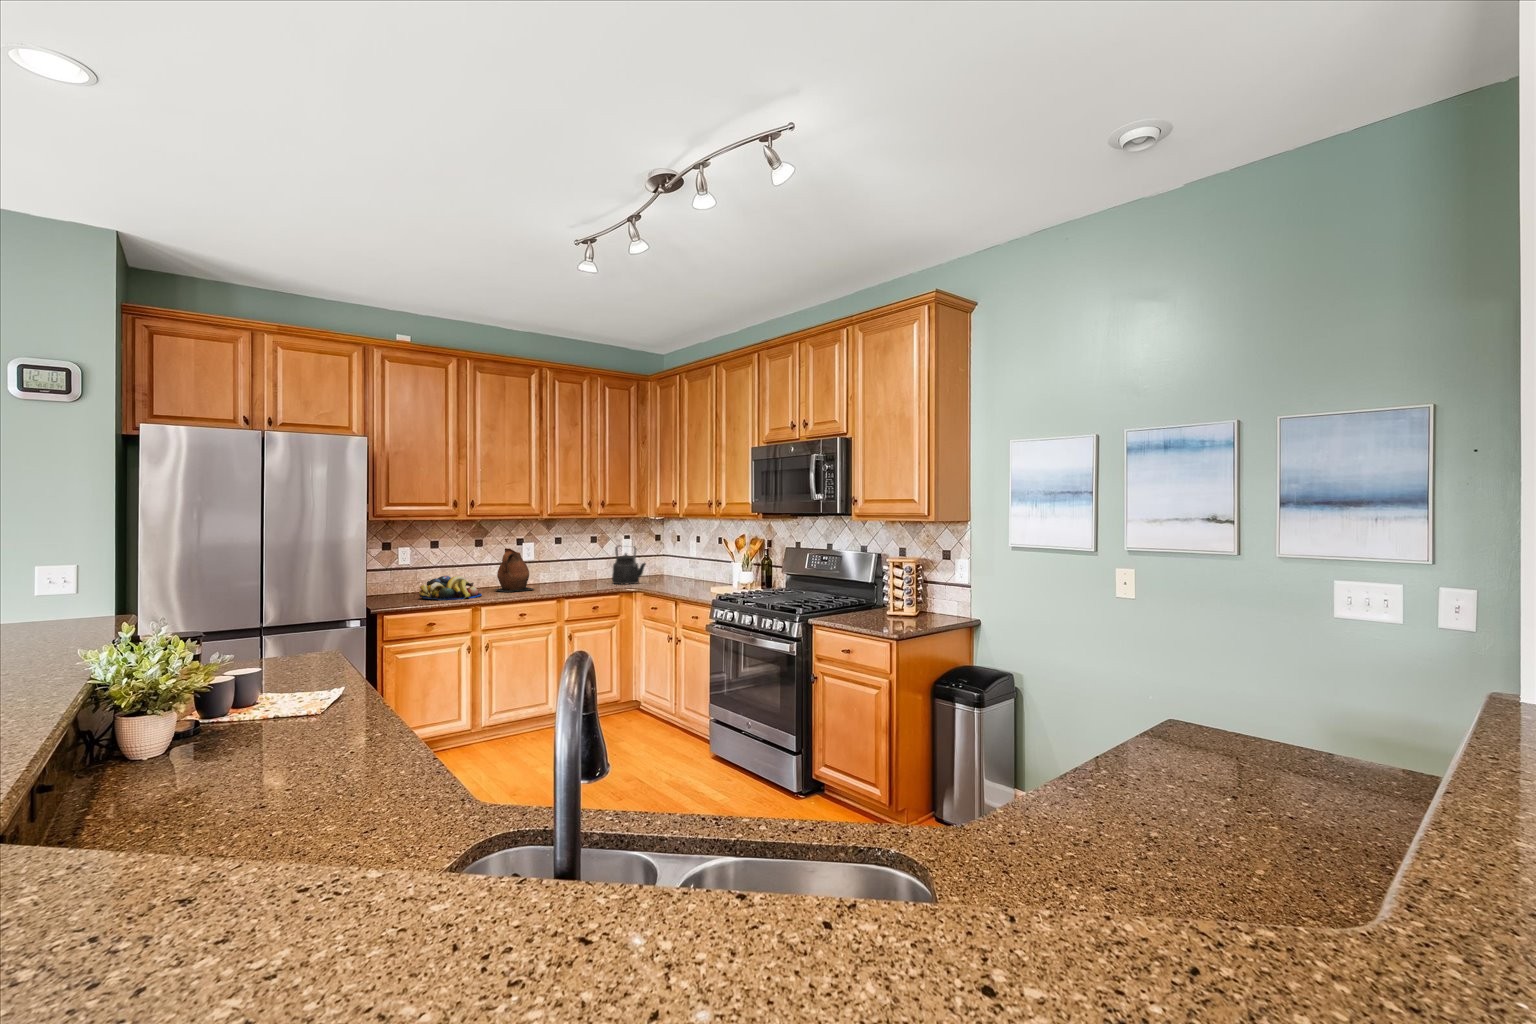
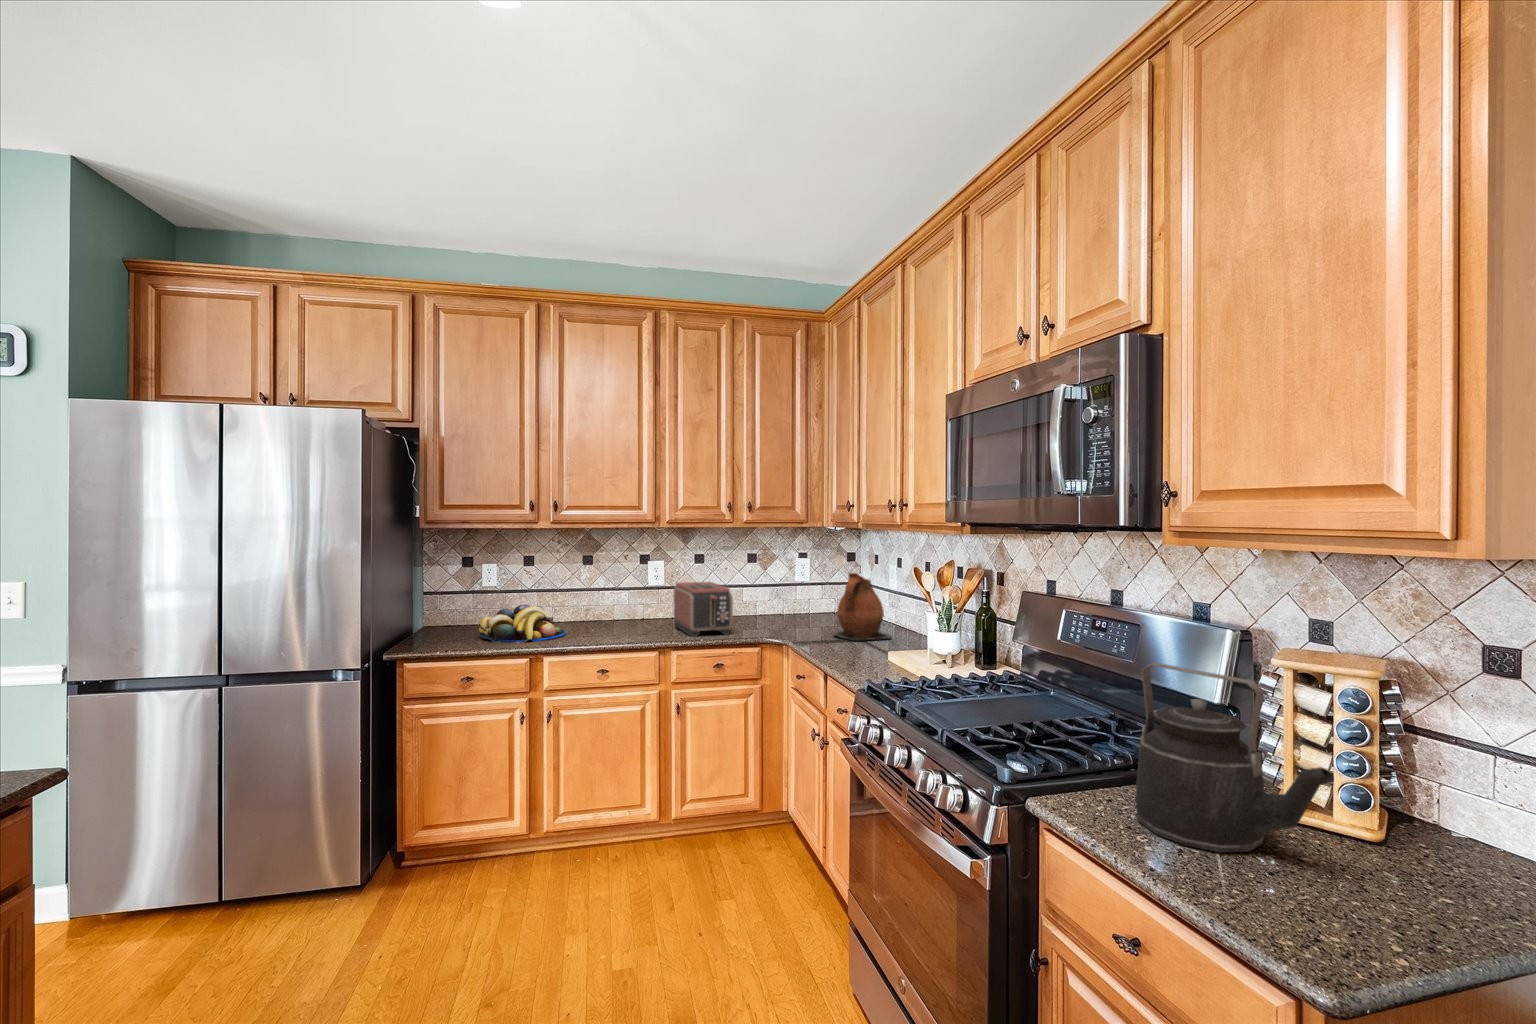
kettle: present [612,546,646,584] -> present [1135,663,1334,852]
ceramic pitcher: present [495,548,534,592] -> present [835,573,891,640]
toaster: none [549,556,598,591] -> present [673,582,733,637]

